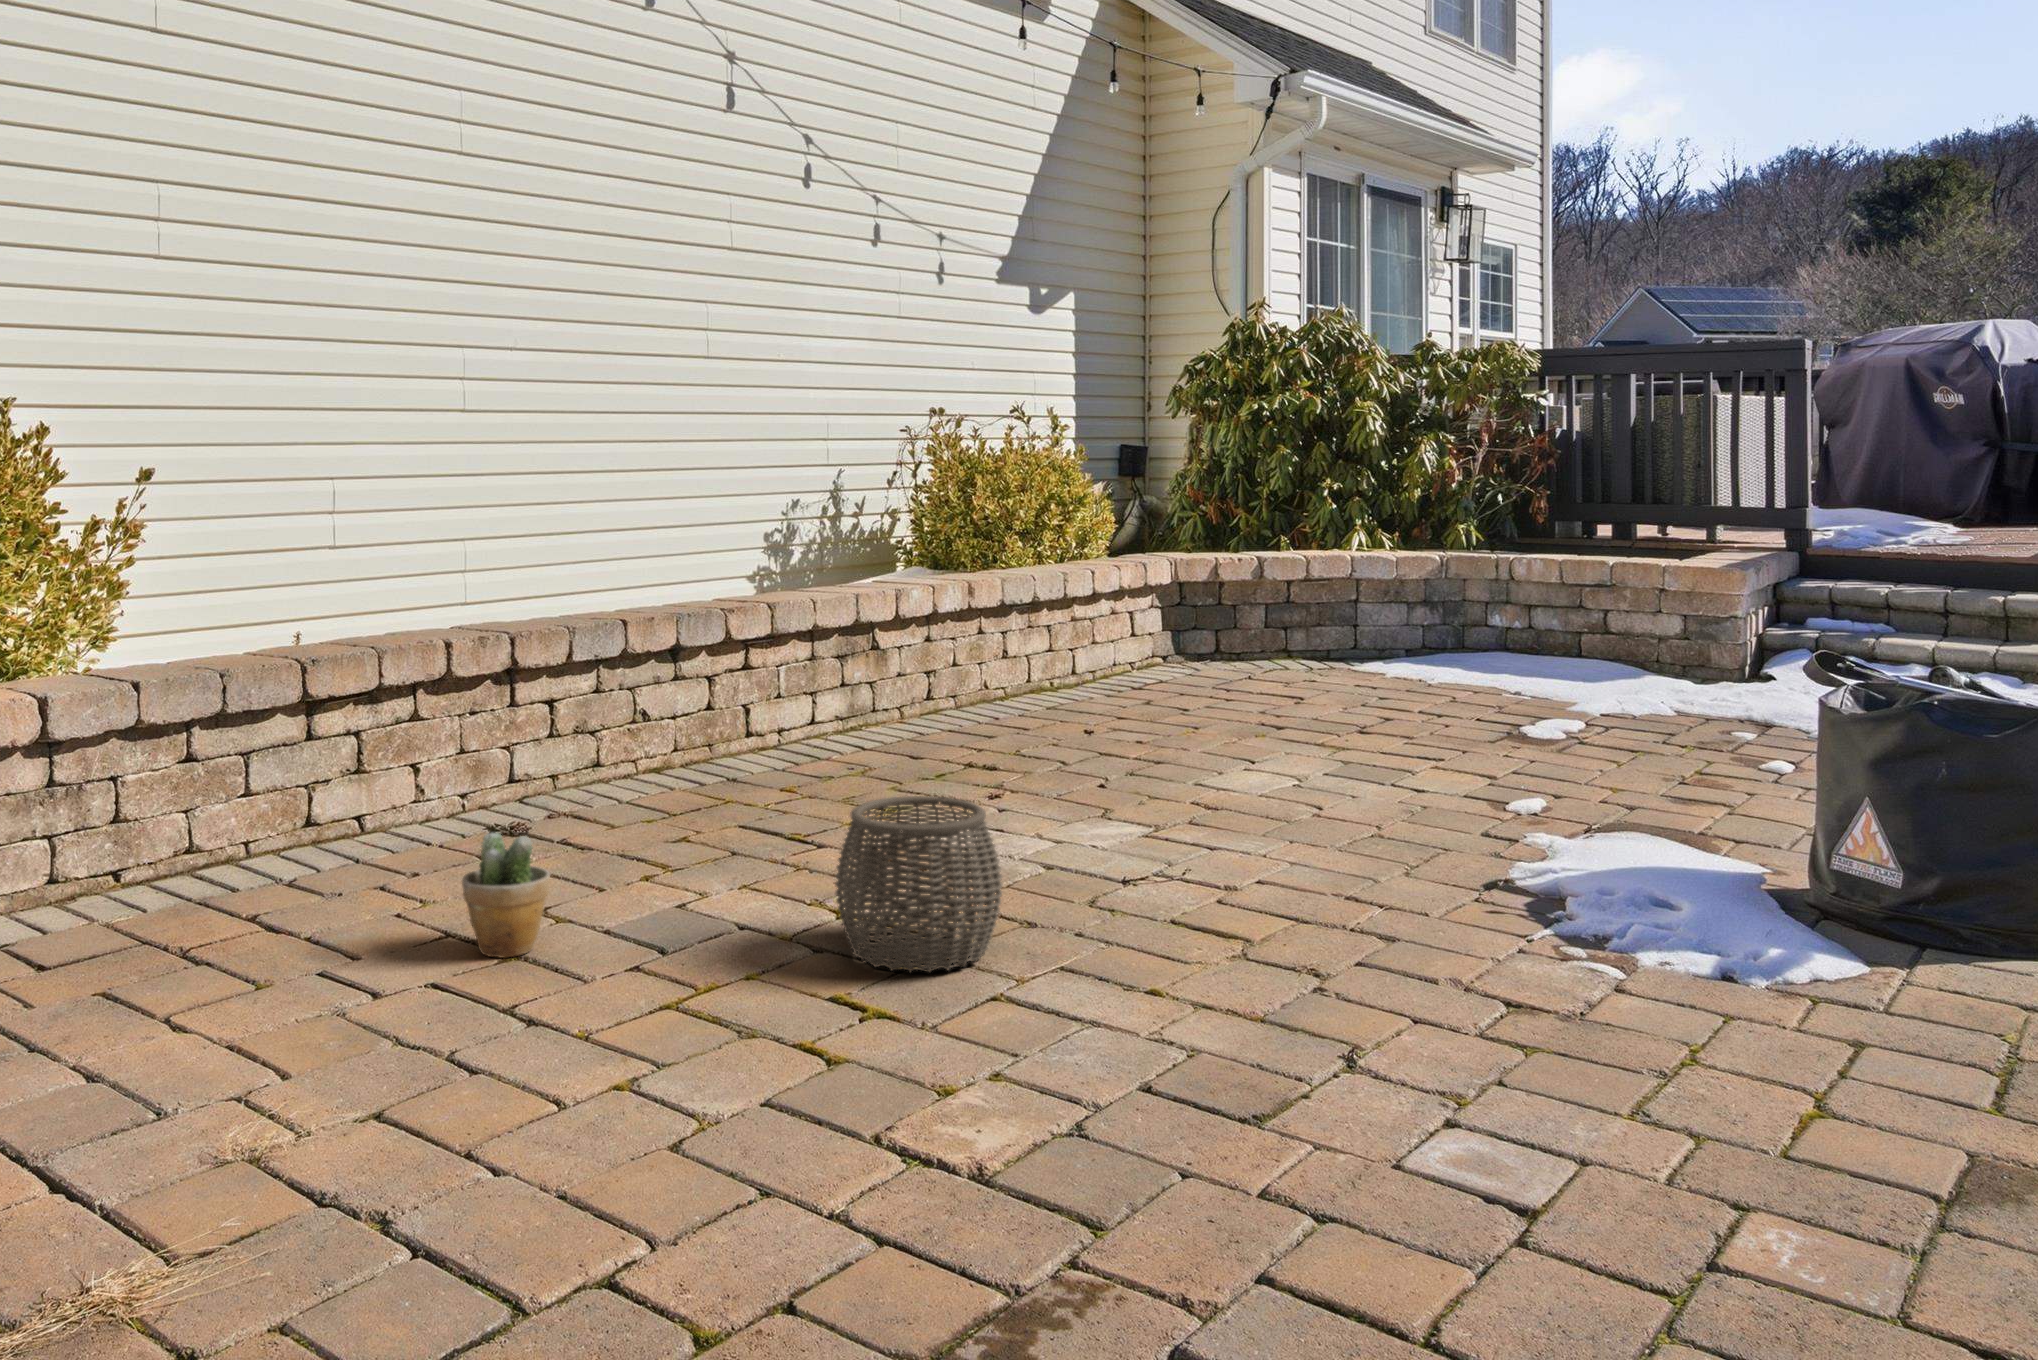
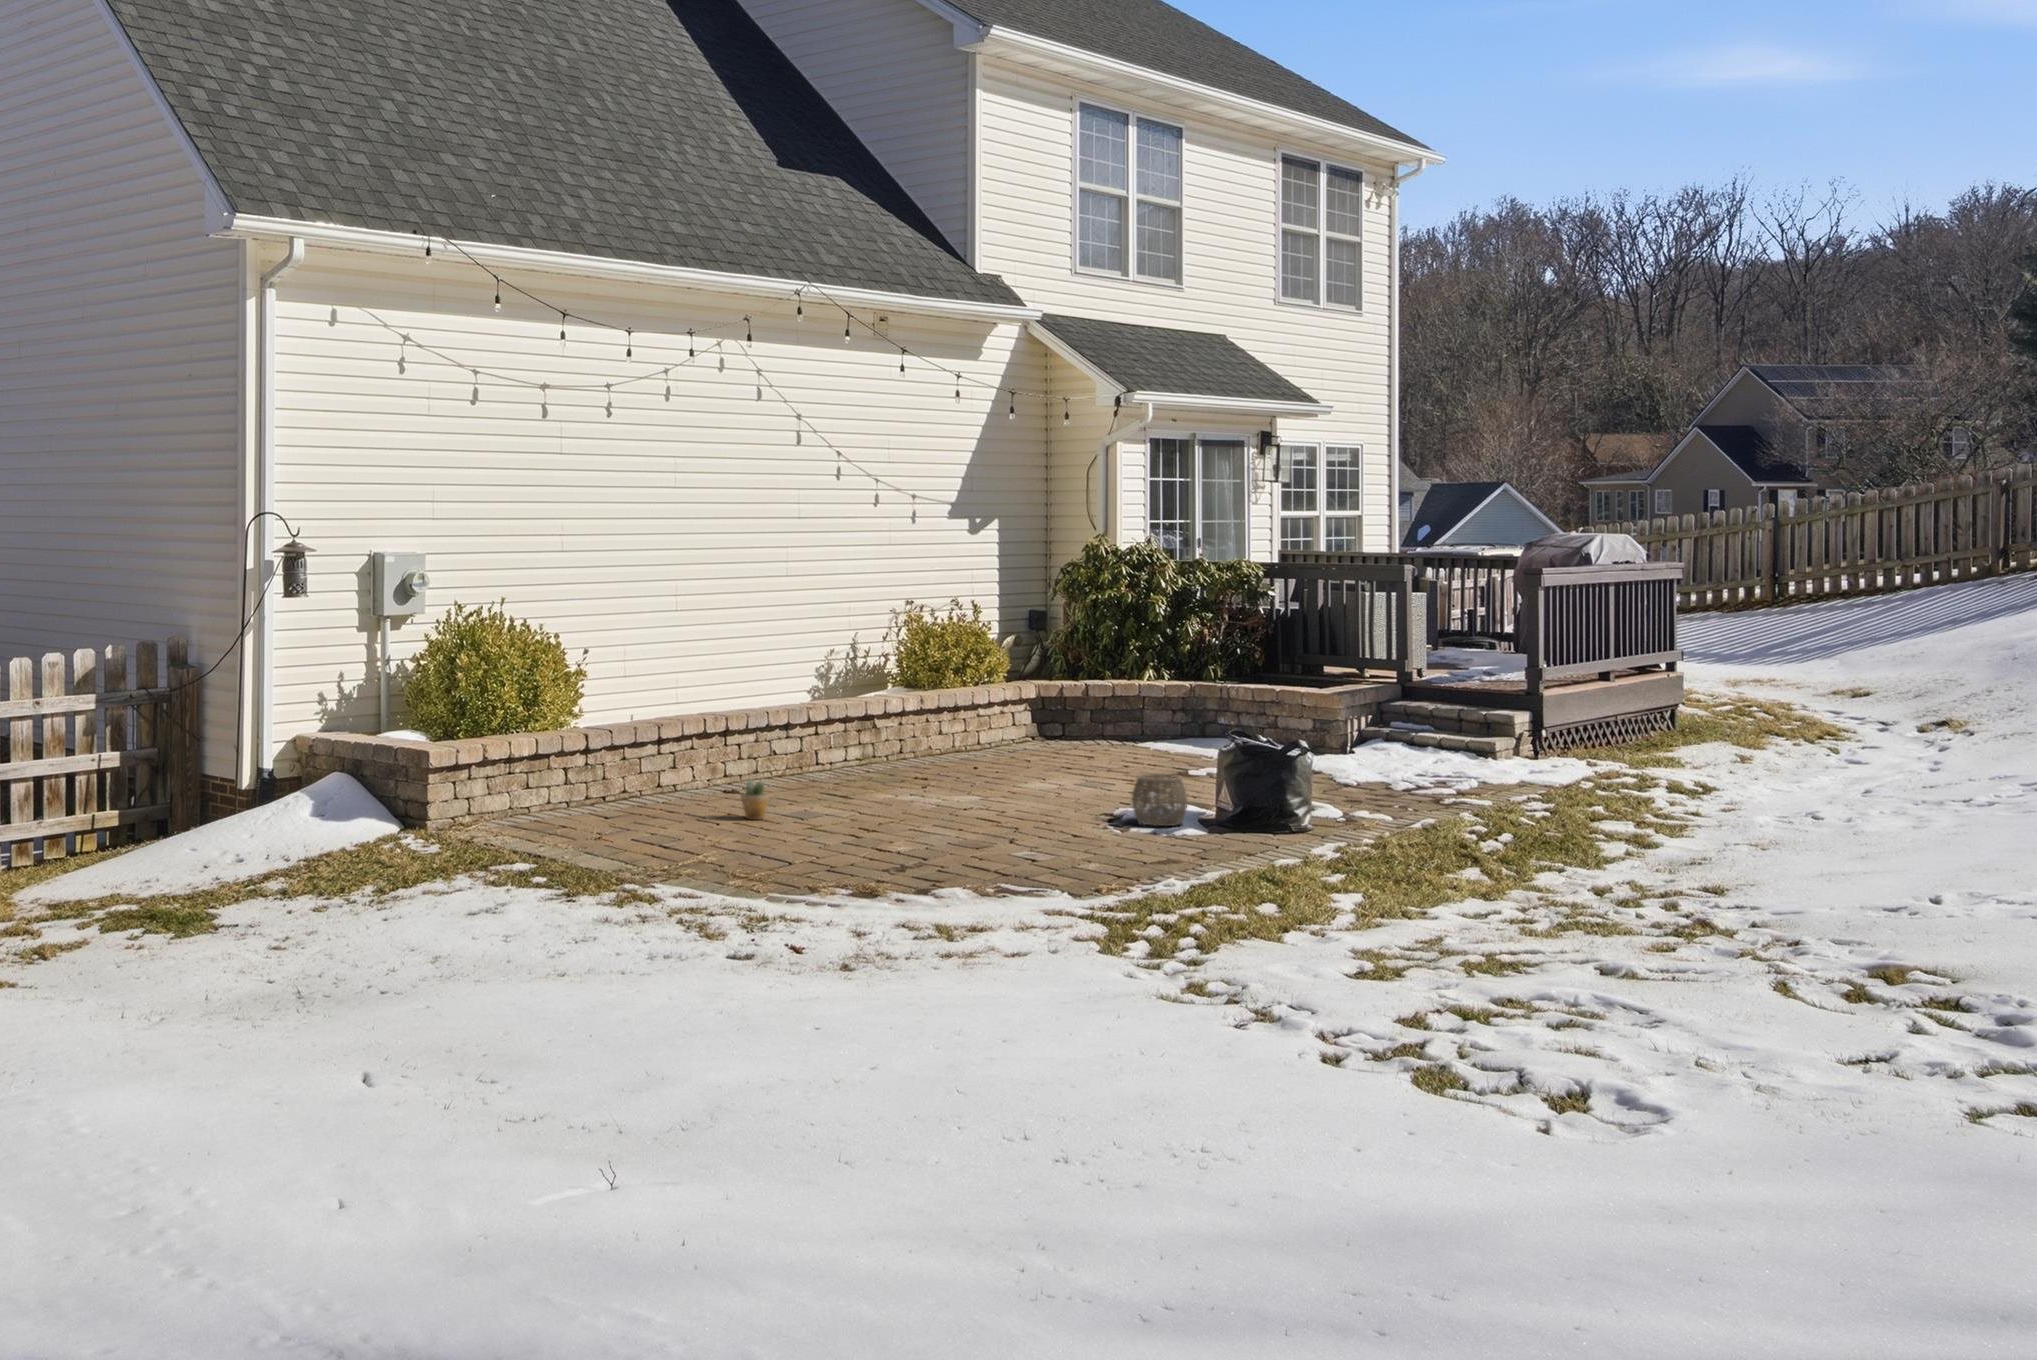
woven basket: present [835,796,1003,972] -> present [1132,773,1187,826]

